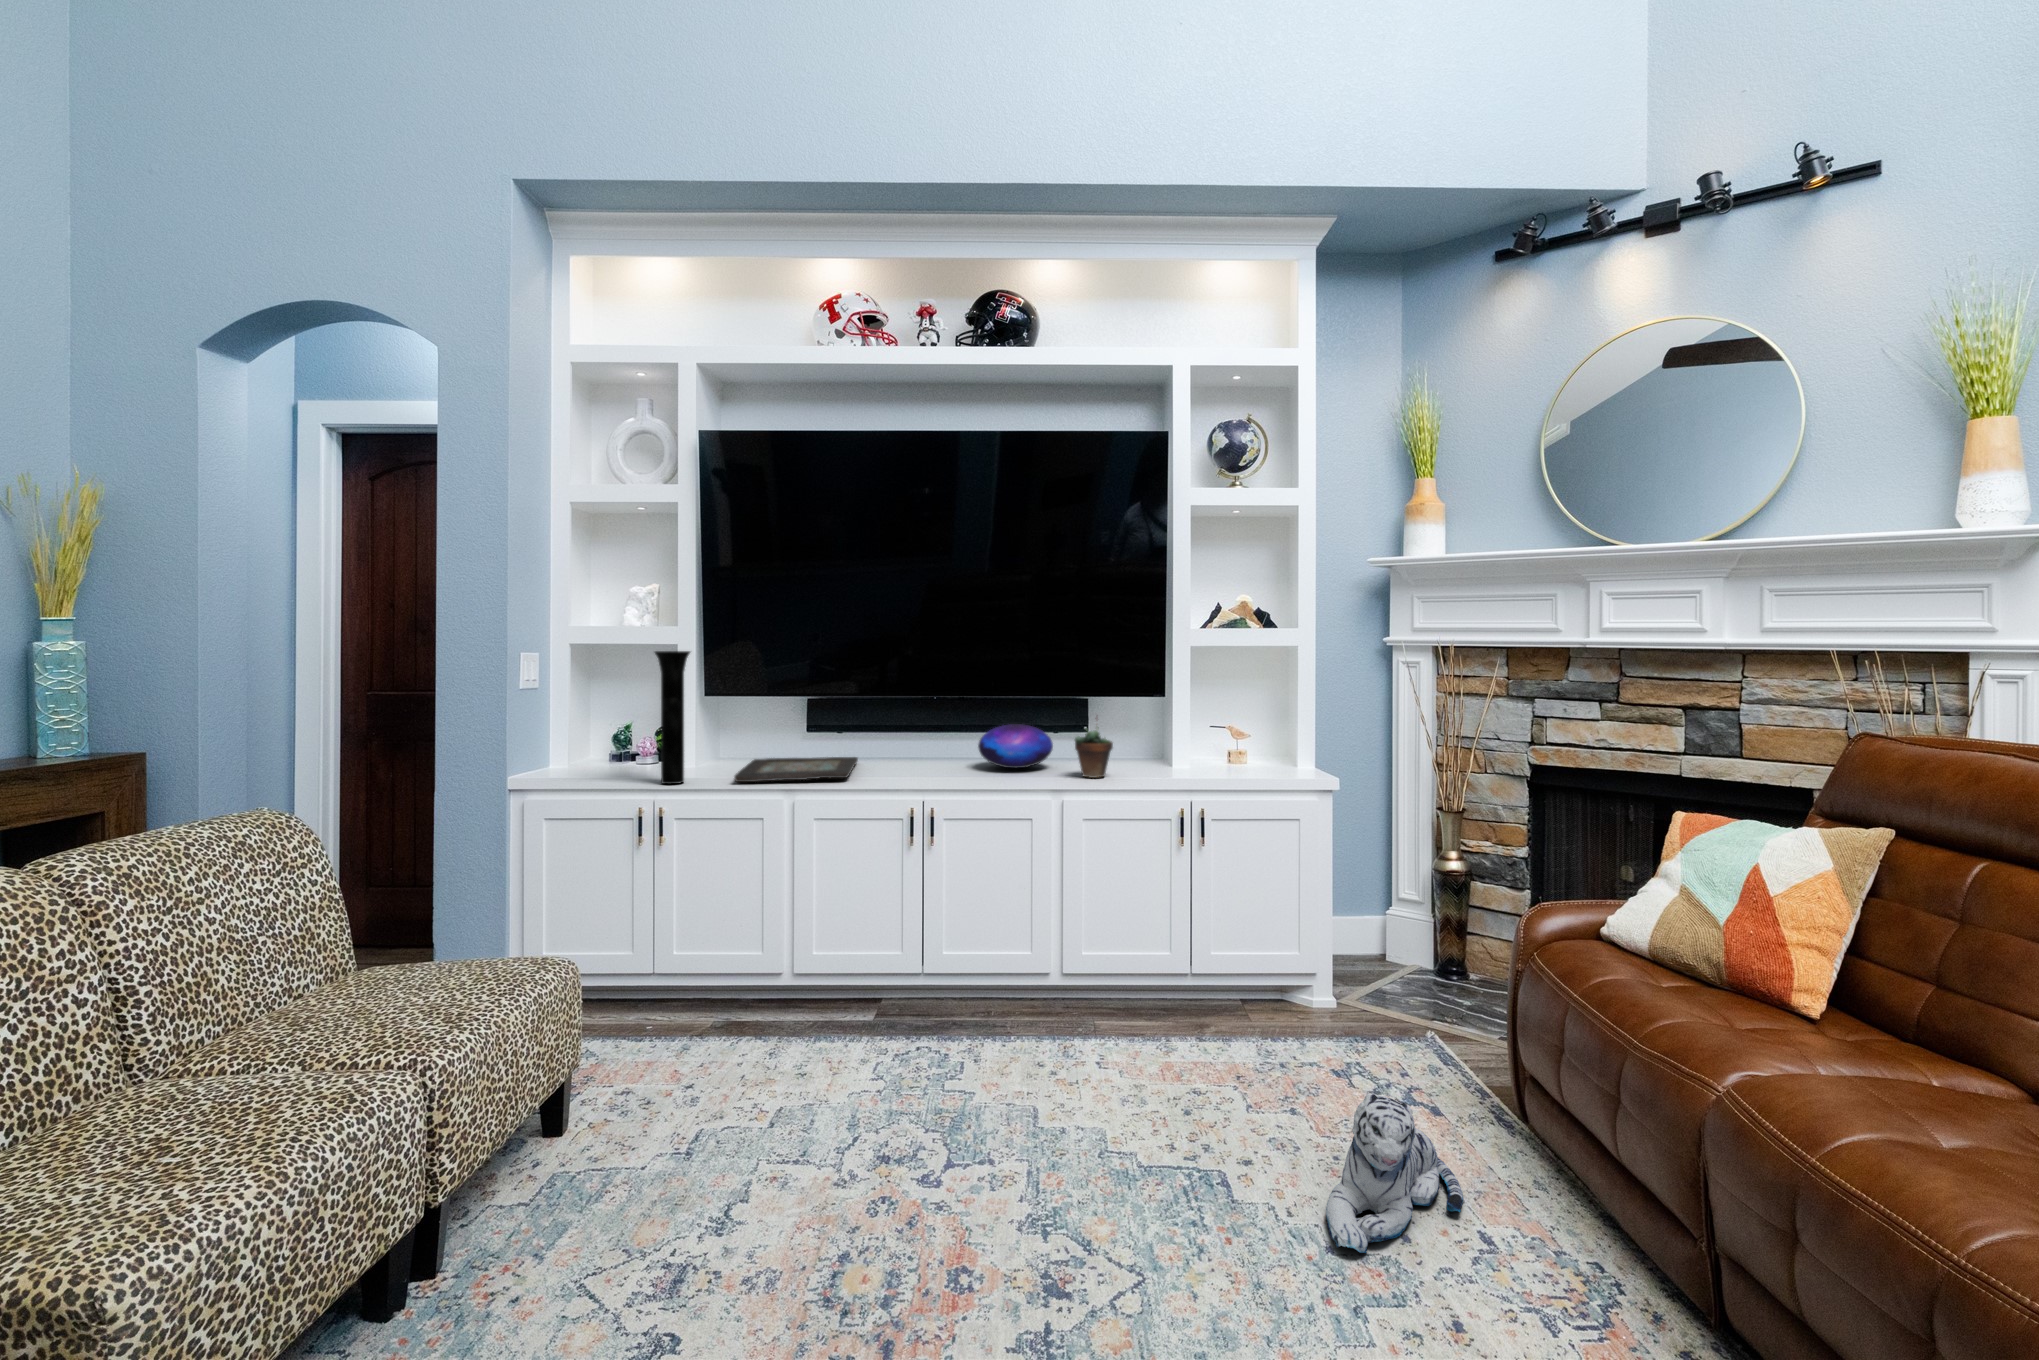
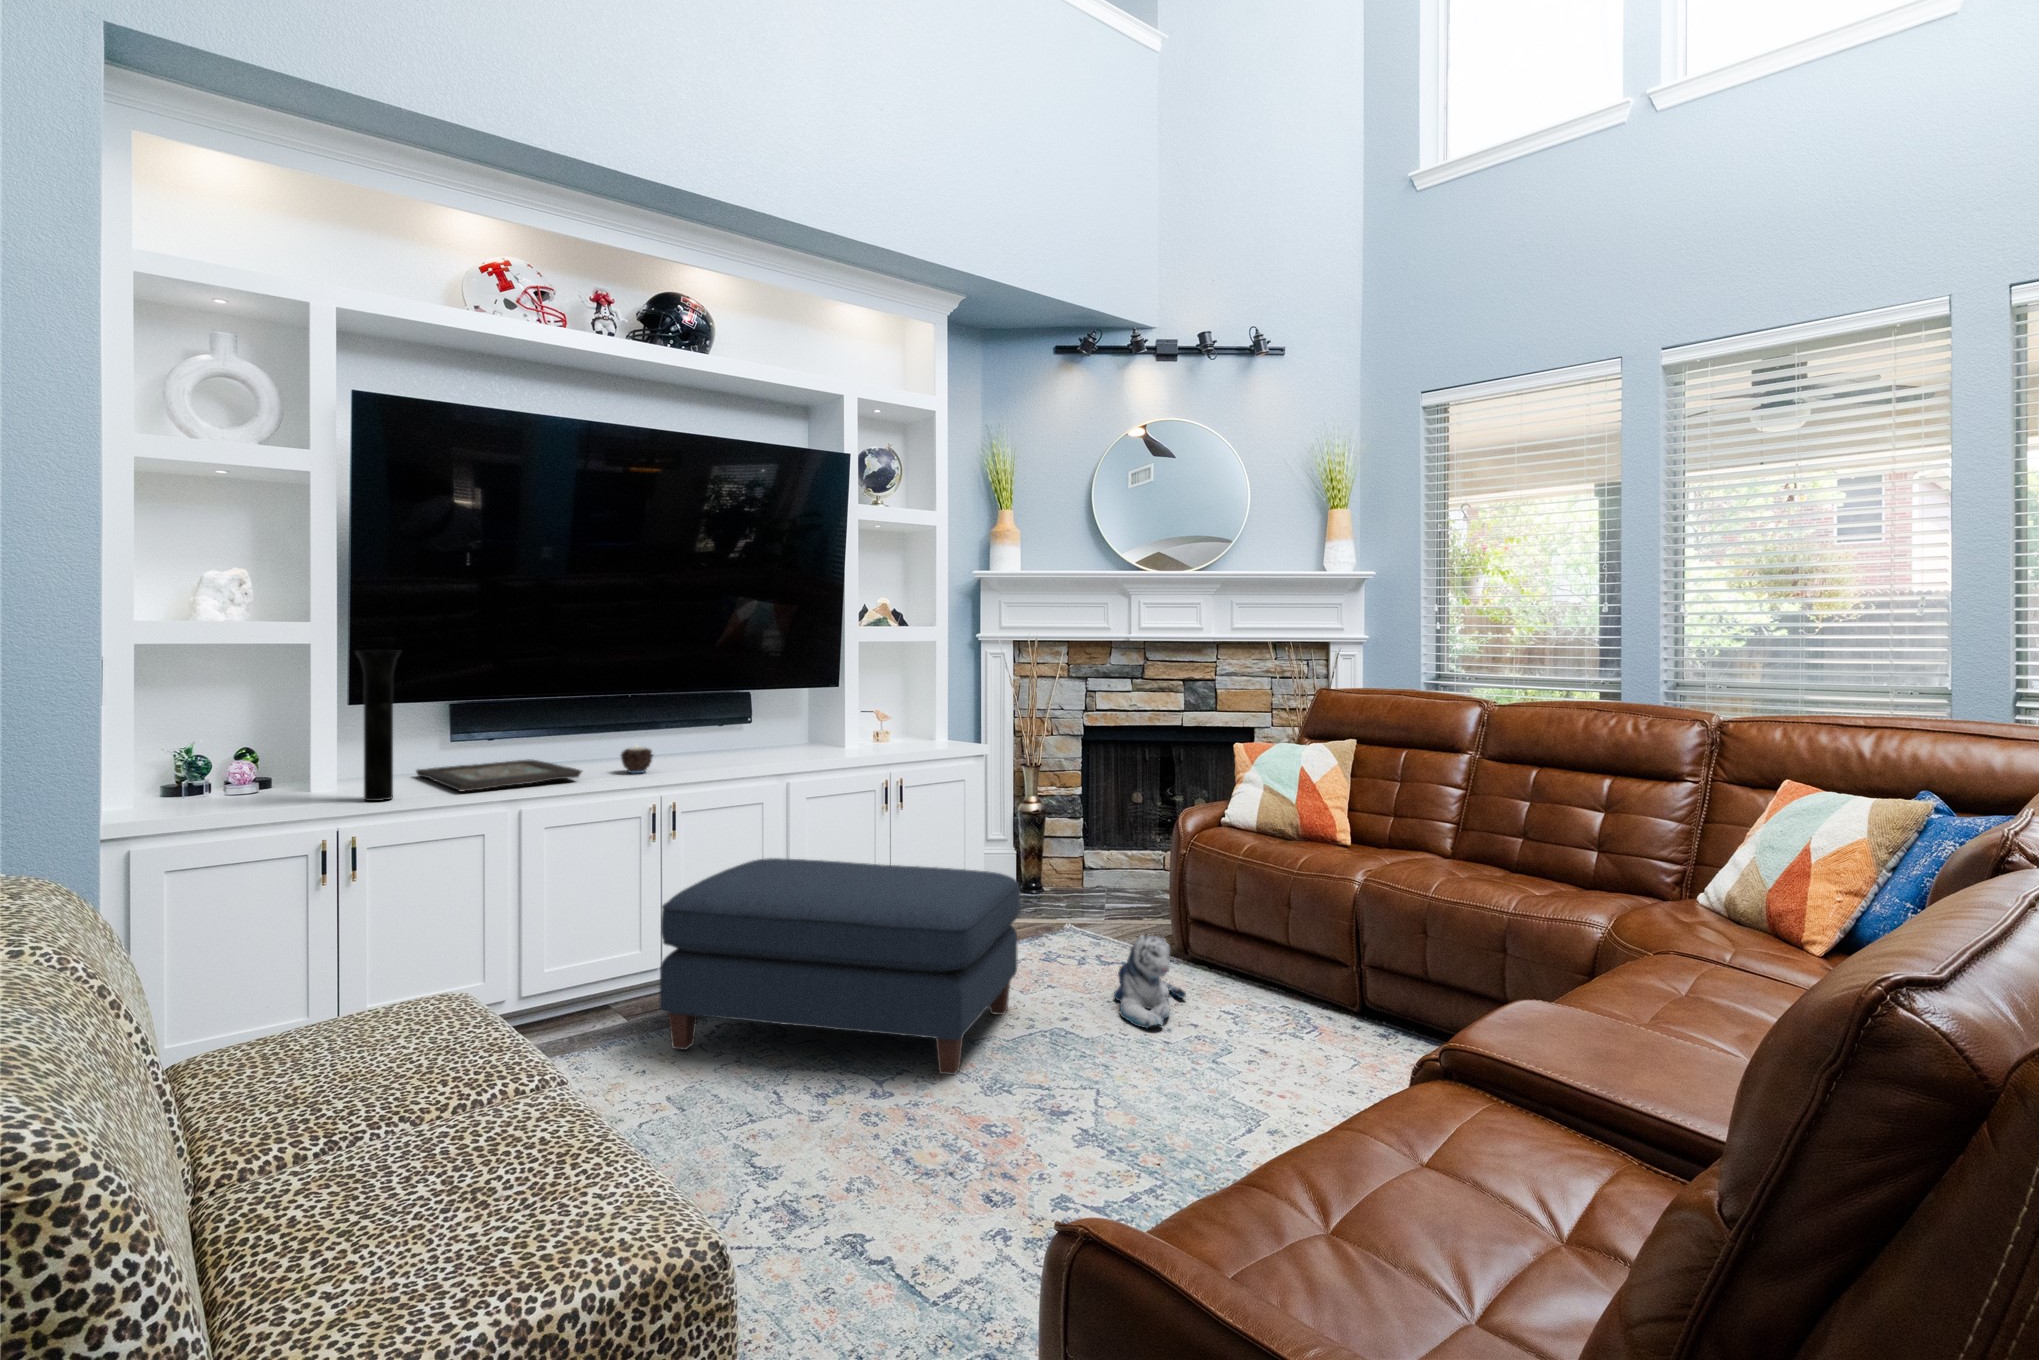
succulent plant: present [1075,717,1113,778] -> none [779,702,814,759]
decorative orb: present [978,724,1053,768] -> none [669,716,744,758]
candle: none [899,748,931,779] -> present [621,747,653,773]
ottoman: none [822,886,1215,1224] -> present [659,858,1020,1075]

